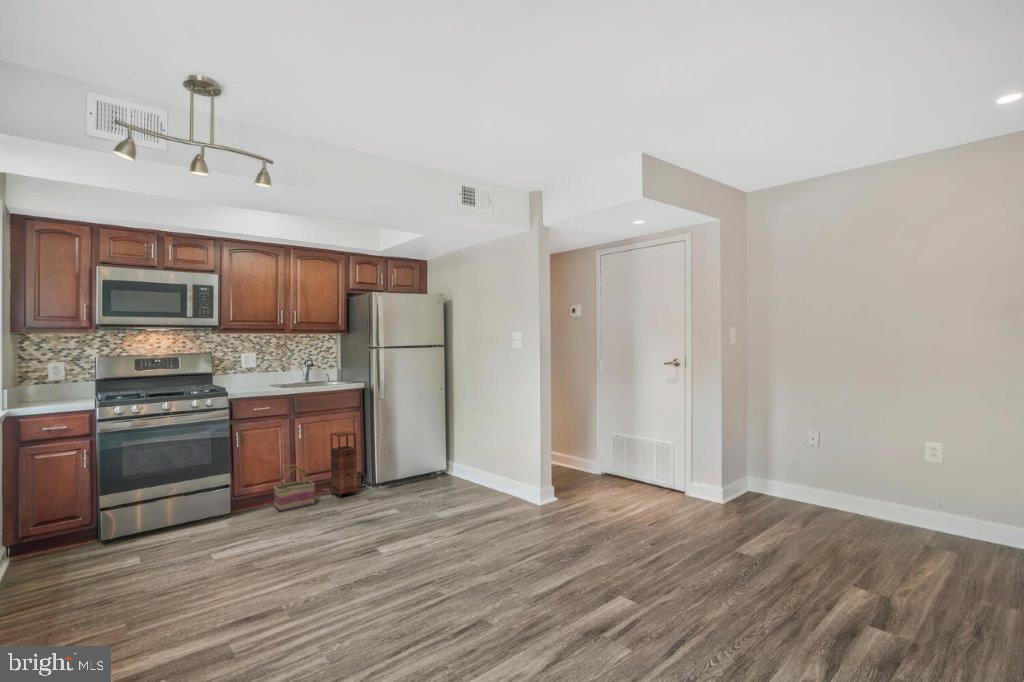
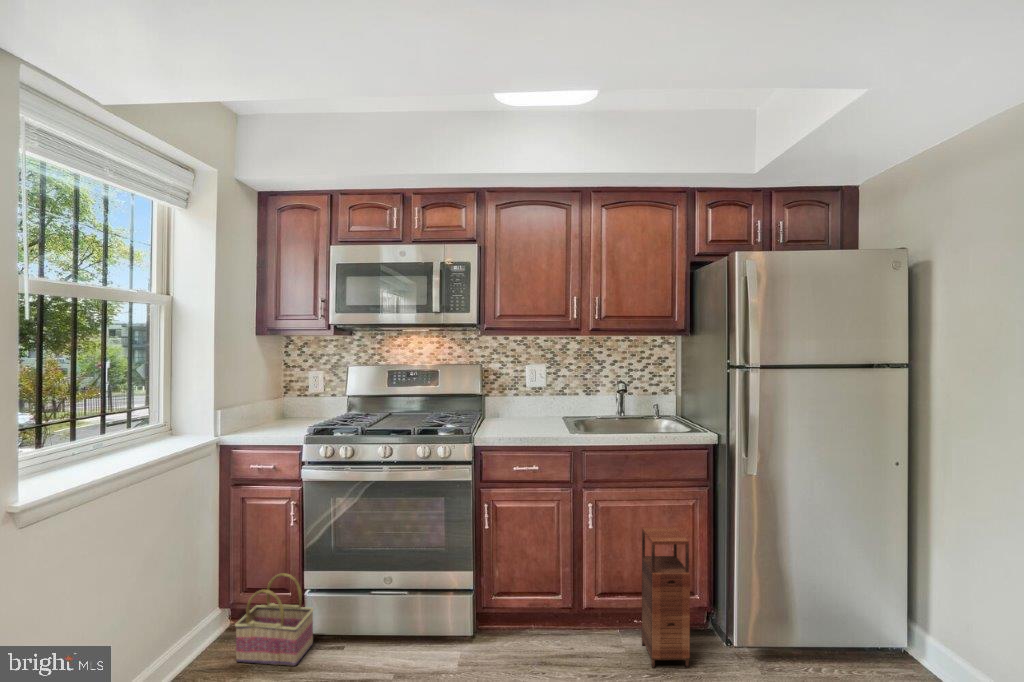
basket: present [274,465,315,511] -> present [235,573,314,666]

